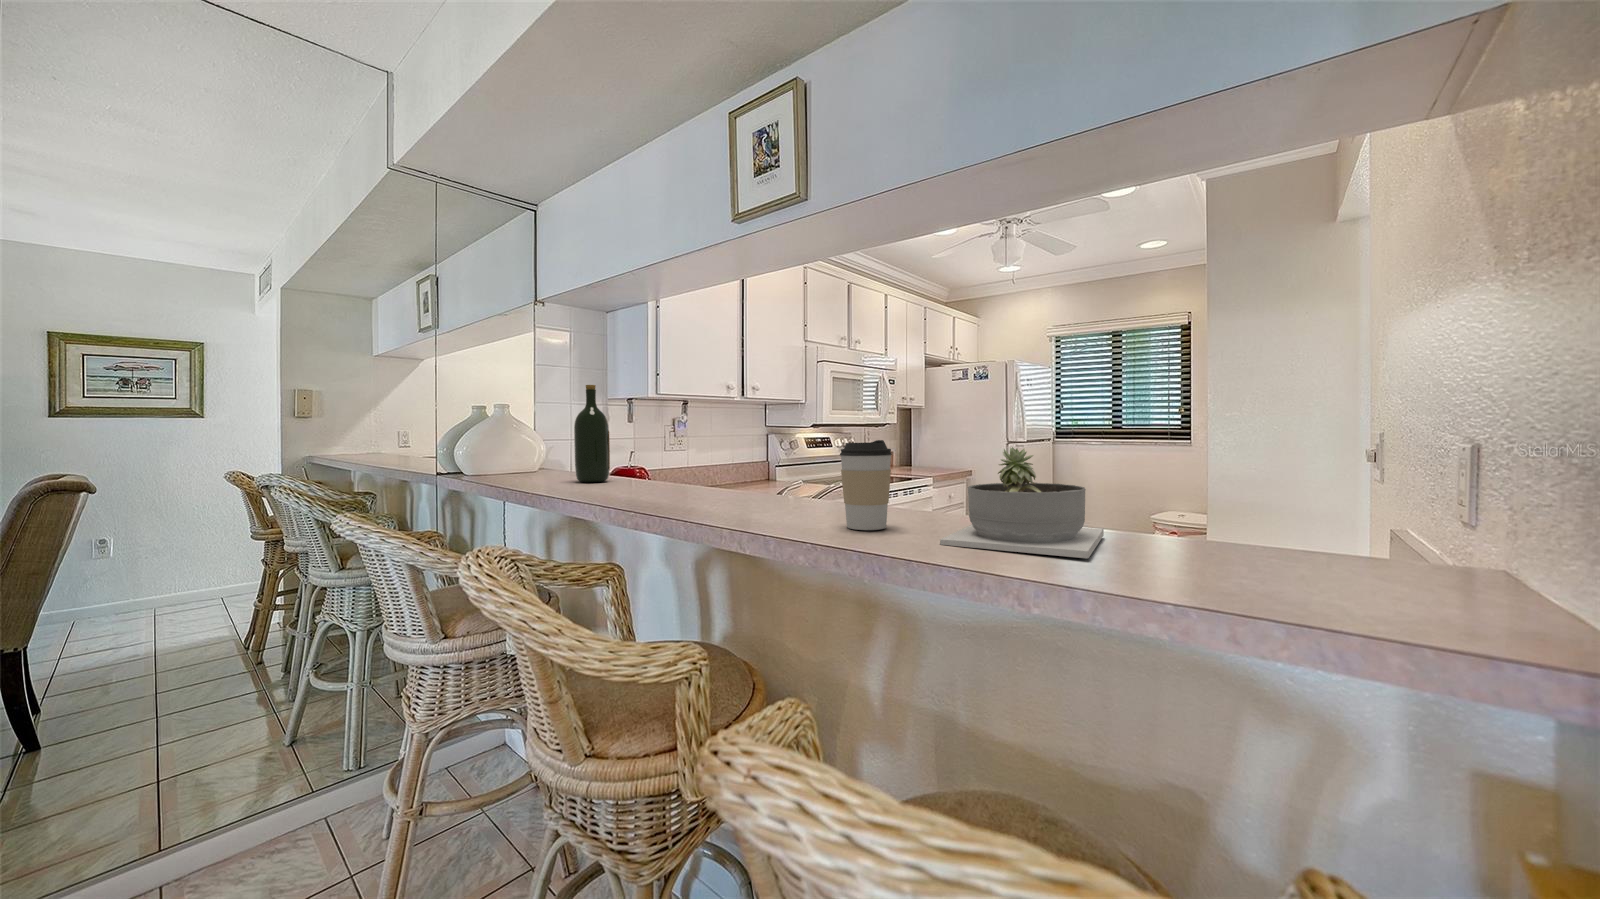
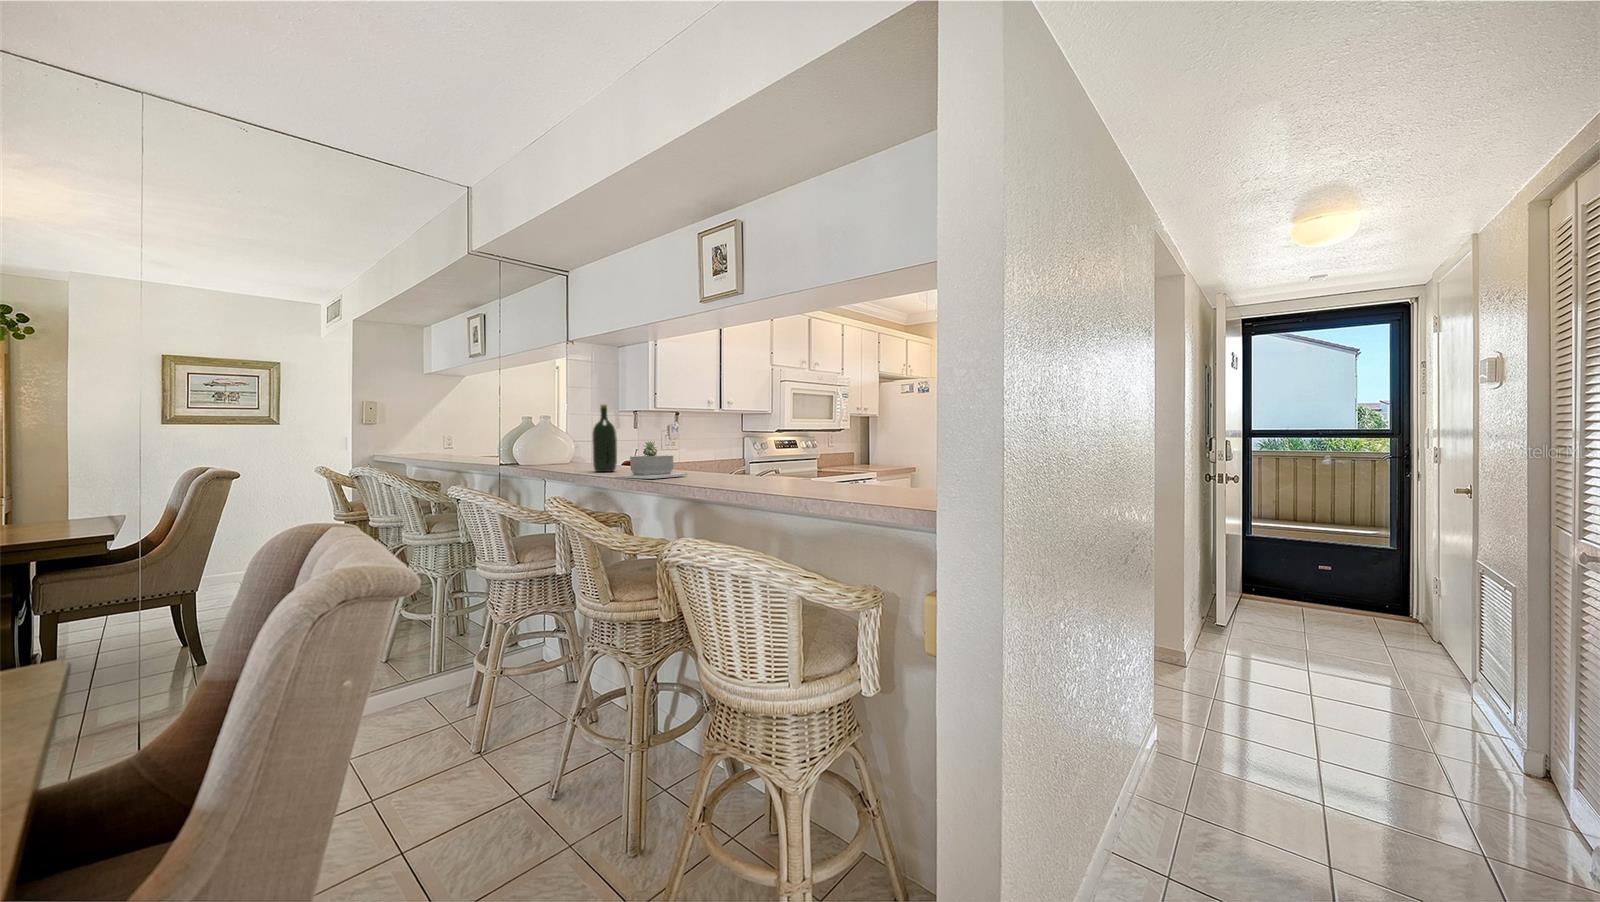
coffee cup: present [840,440,892,530] -> none [749,442,778,491]
succulent planter: present [940,447,1104,558] -> present [616,441,688,479]

